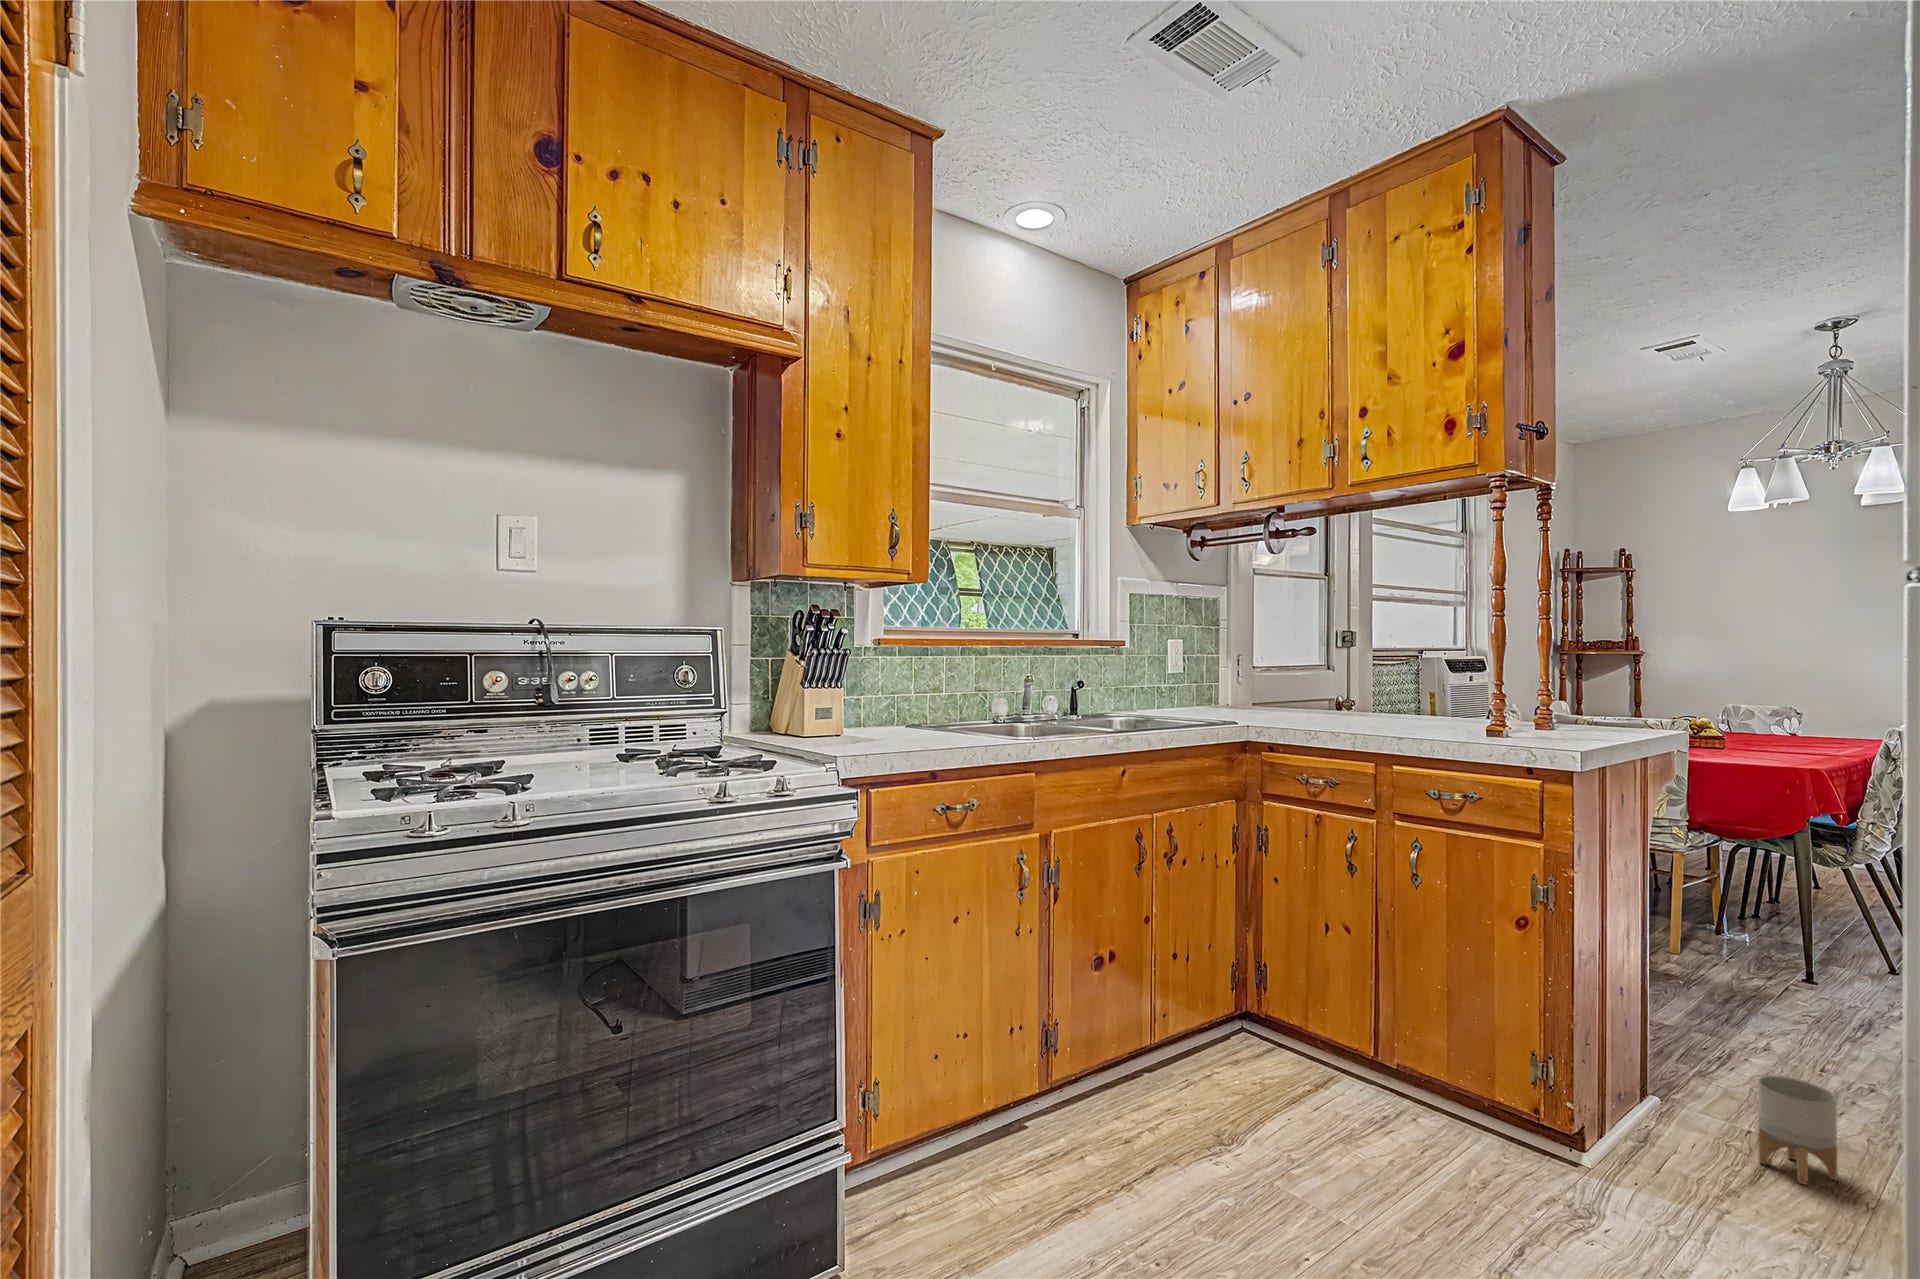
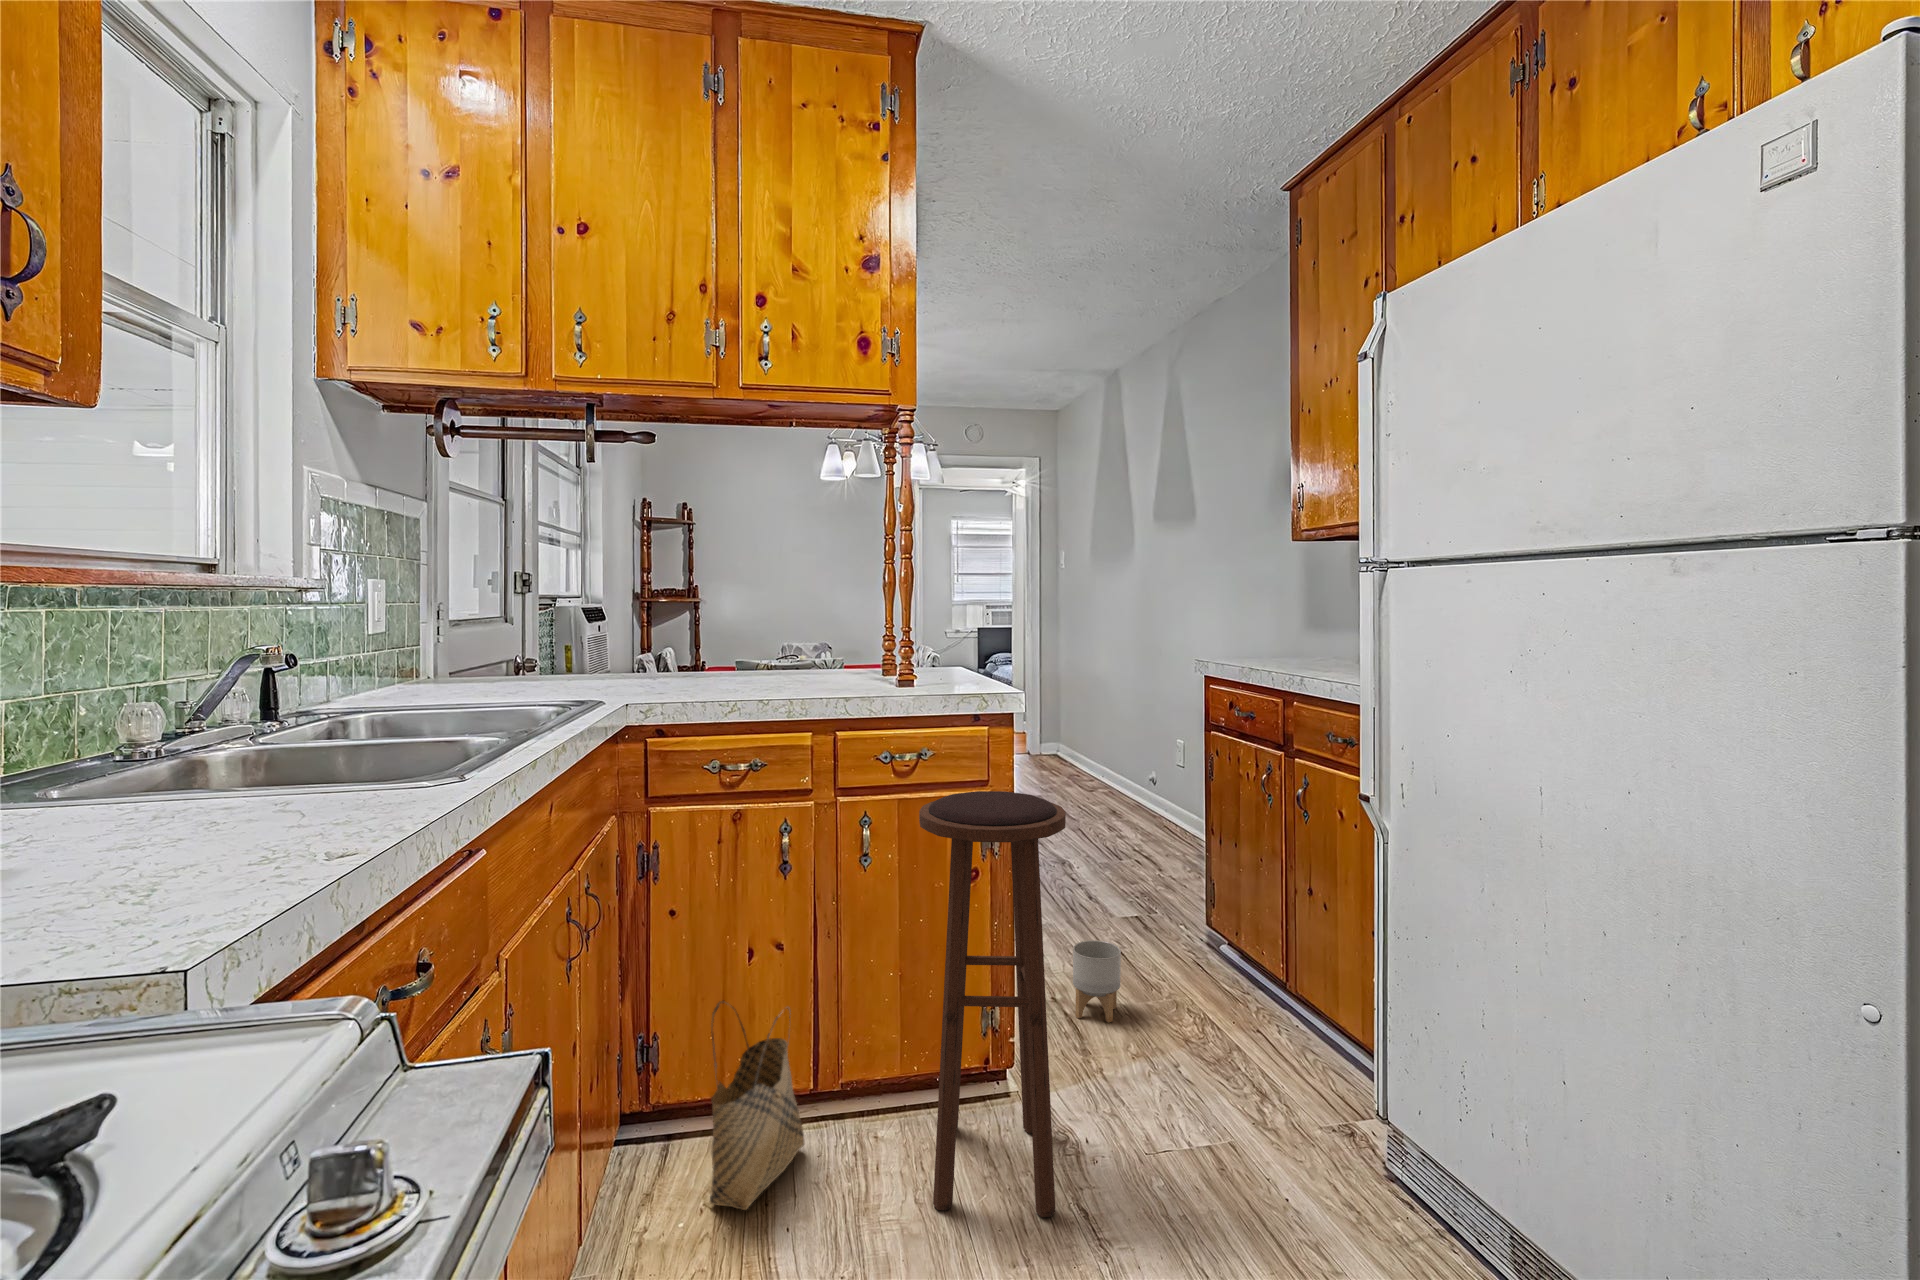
stool: none [1387,825,1559,1232] -> present [919,791,1066,1217]
woven basket: none [1238,953,1336,1105] -> present [710,1000,804,1210]

